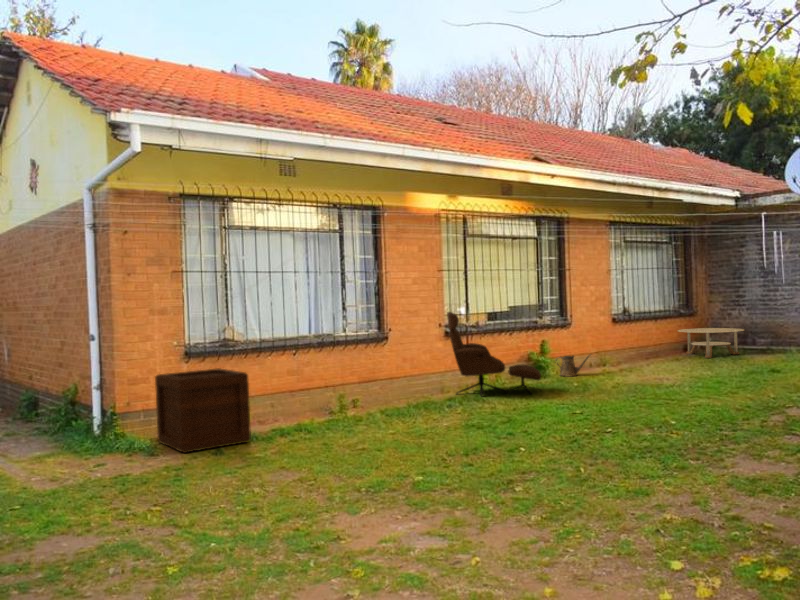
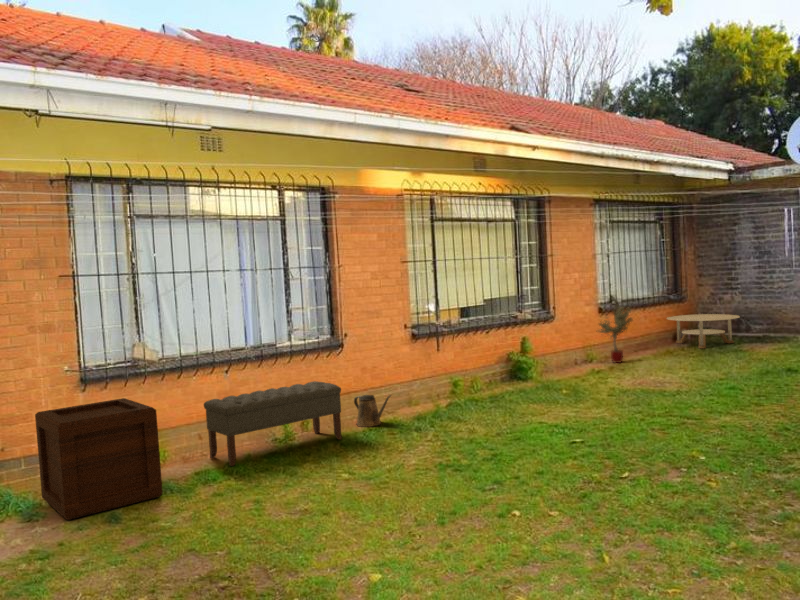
lounge chair: present [447,312,541,396] -> none [414,310,527,411]
potted tree: none [608,312,644,367] -> present [599,303,632,363]
watering can: present [556,355,590,377] -> present [354,395,391,427]
bench: none [277,365,386,426] -> present [204,381,342,466]

